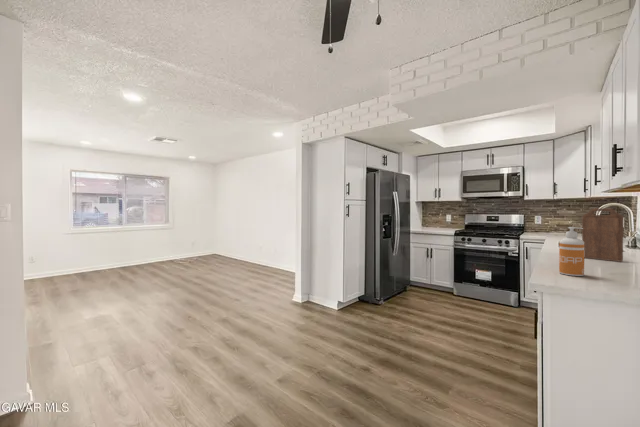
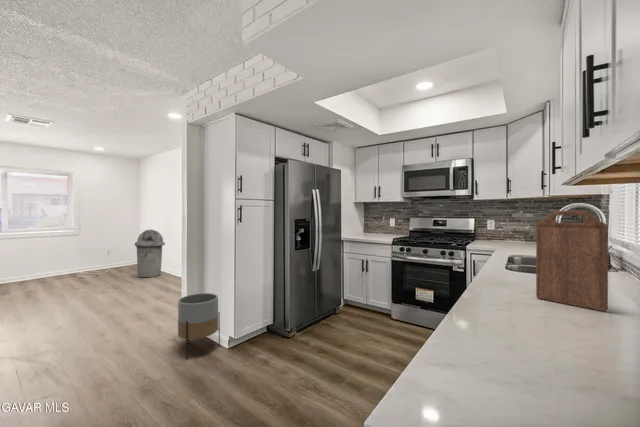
trash can: none [222,224,244,264] -> present [135,229,165,277]
soap dispenser: present [559,227,584,276] -> none [475,258,533,394]
planter: none [304,270,331,315] -> present [178,293,220,359]

